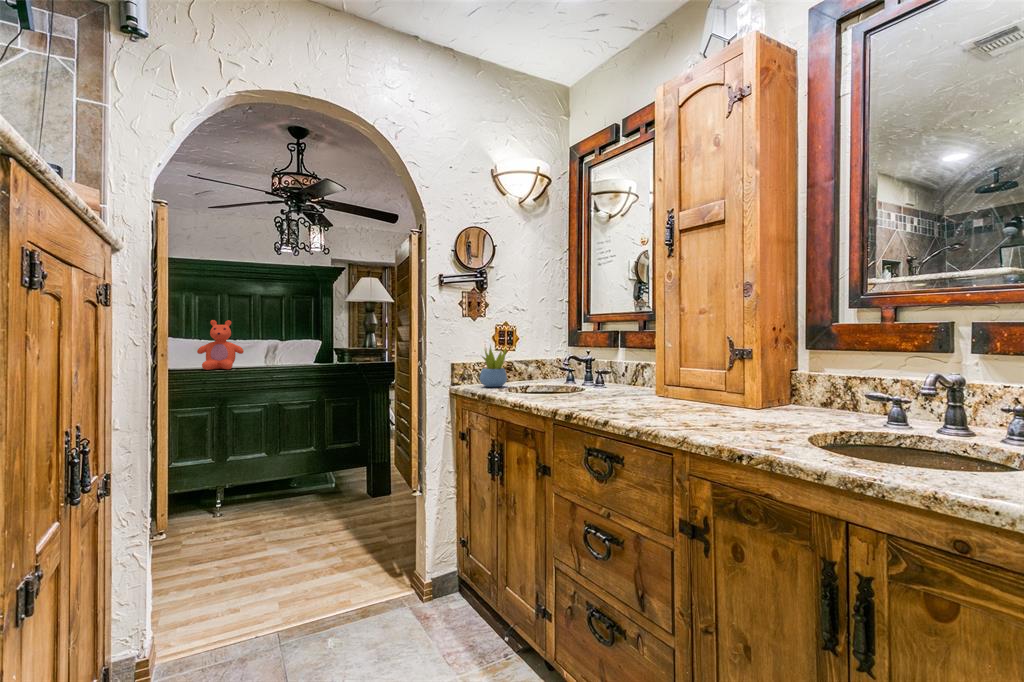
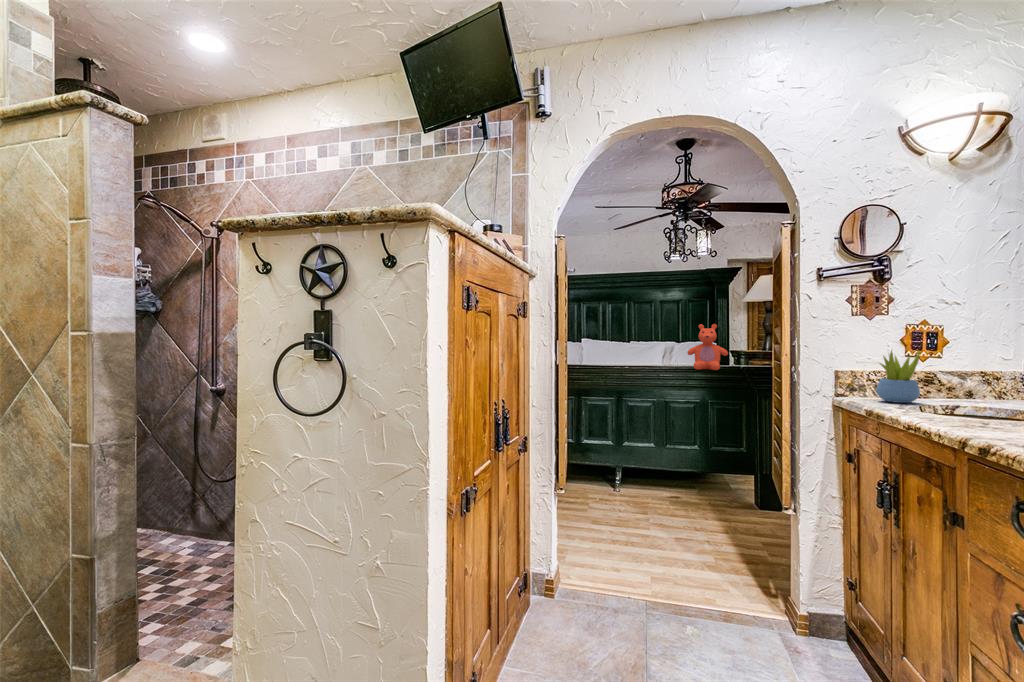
teddy bear: present [197,320,244,370] -> present [687,324,728,370]

